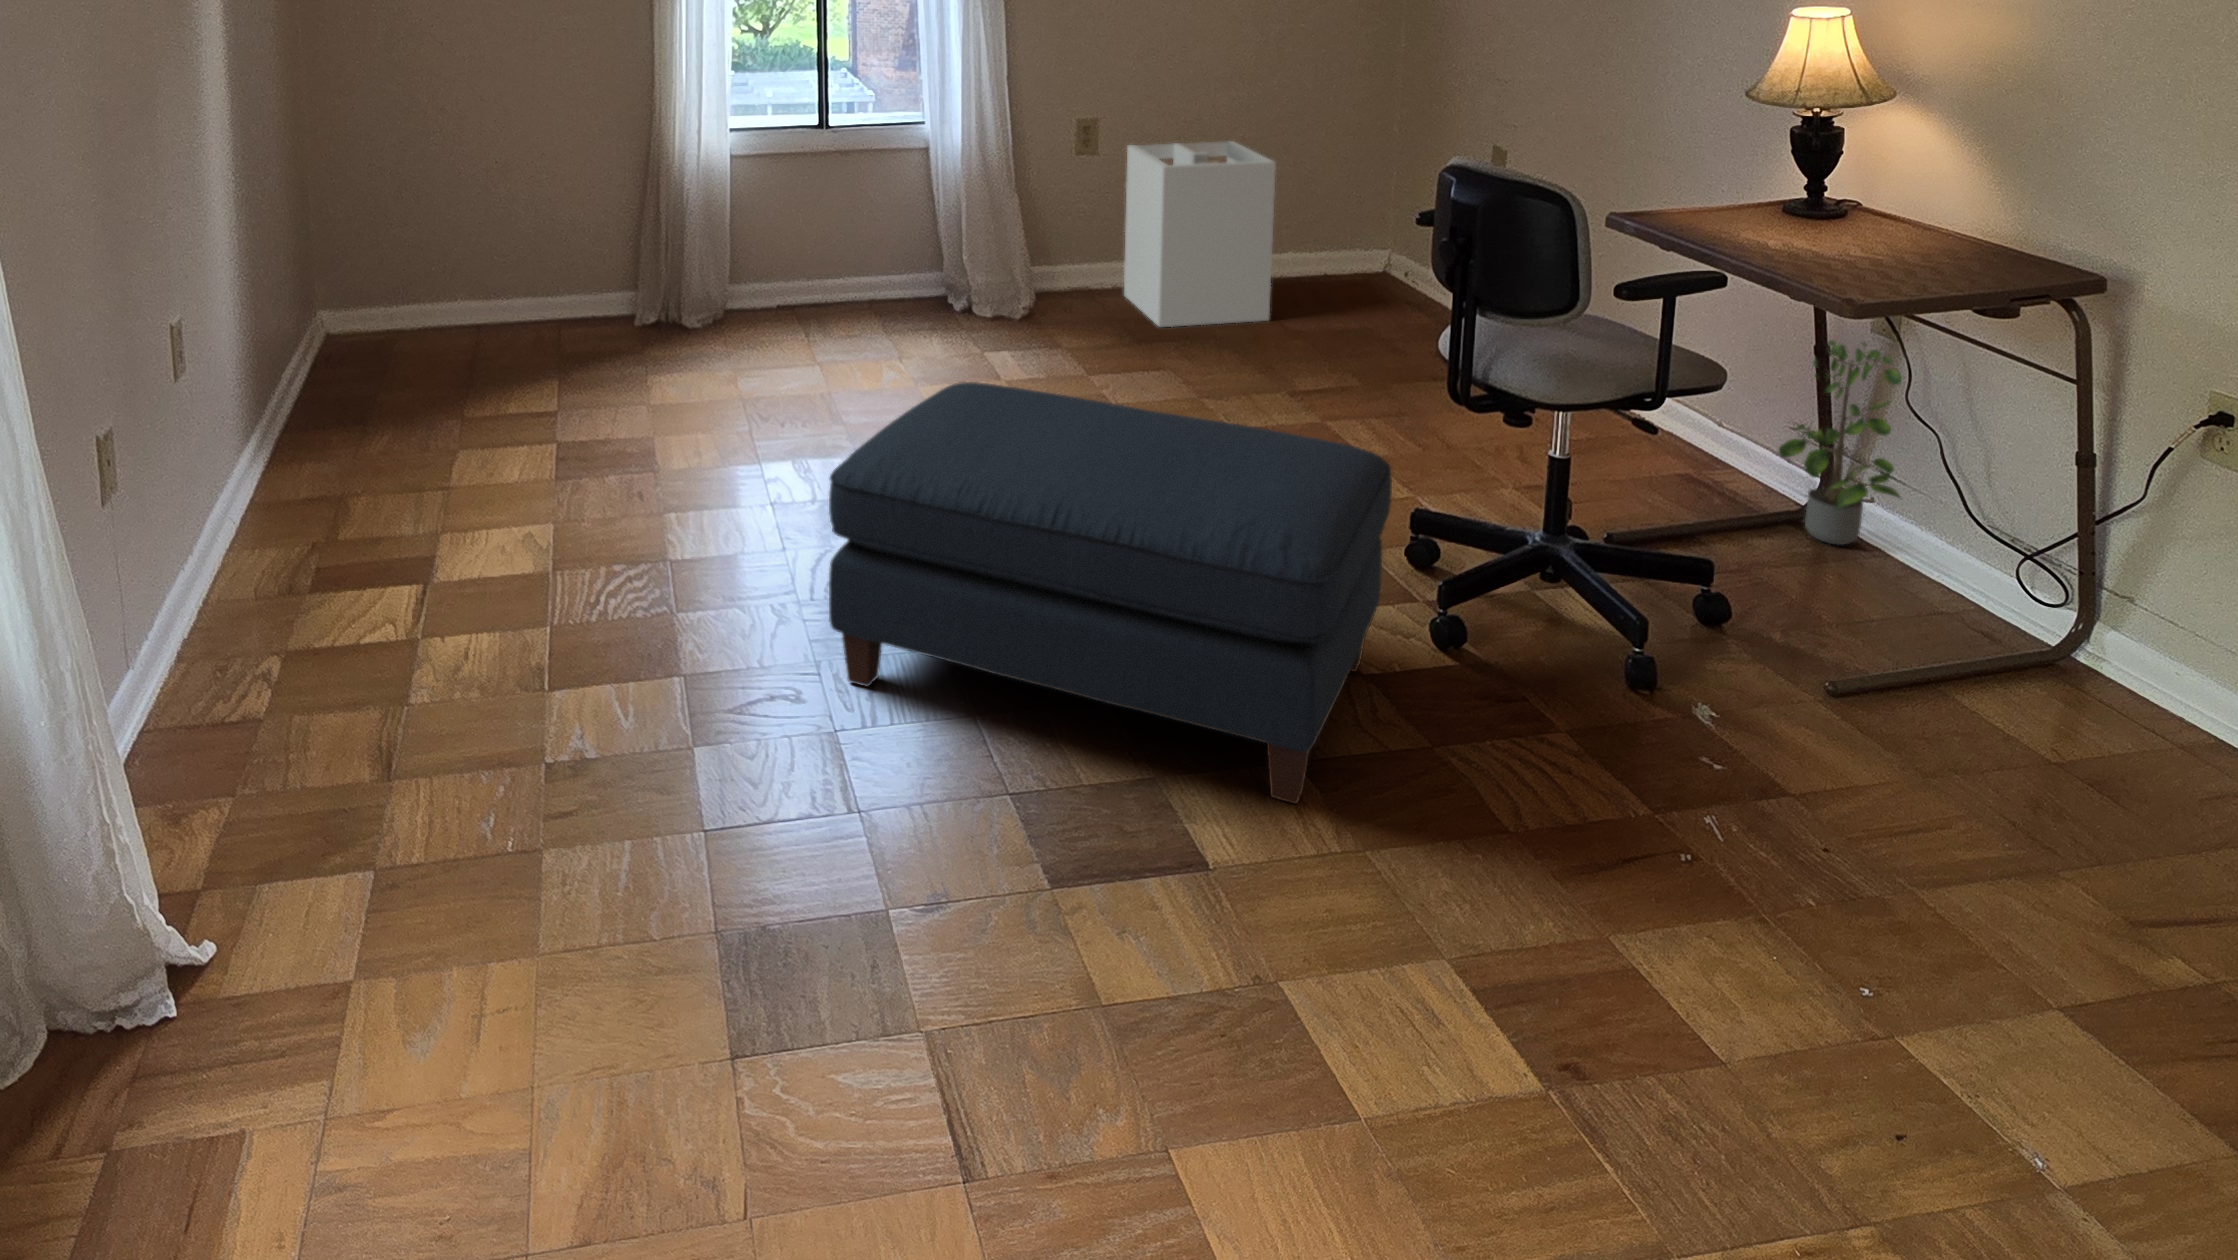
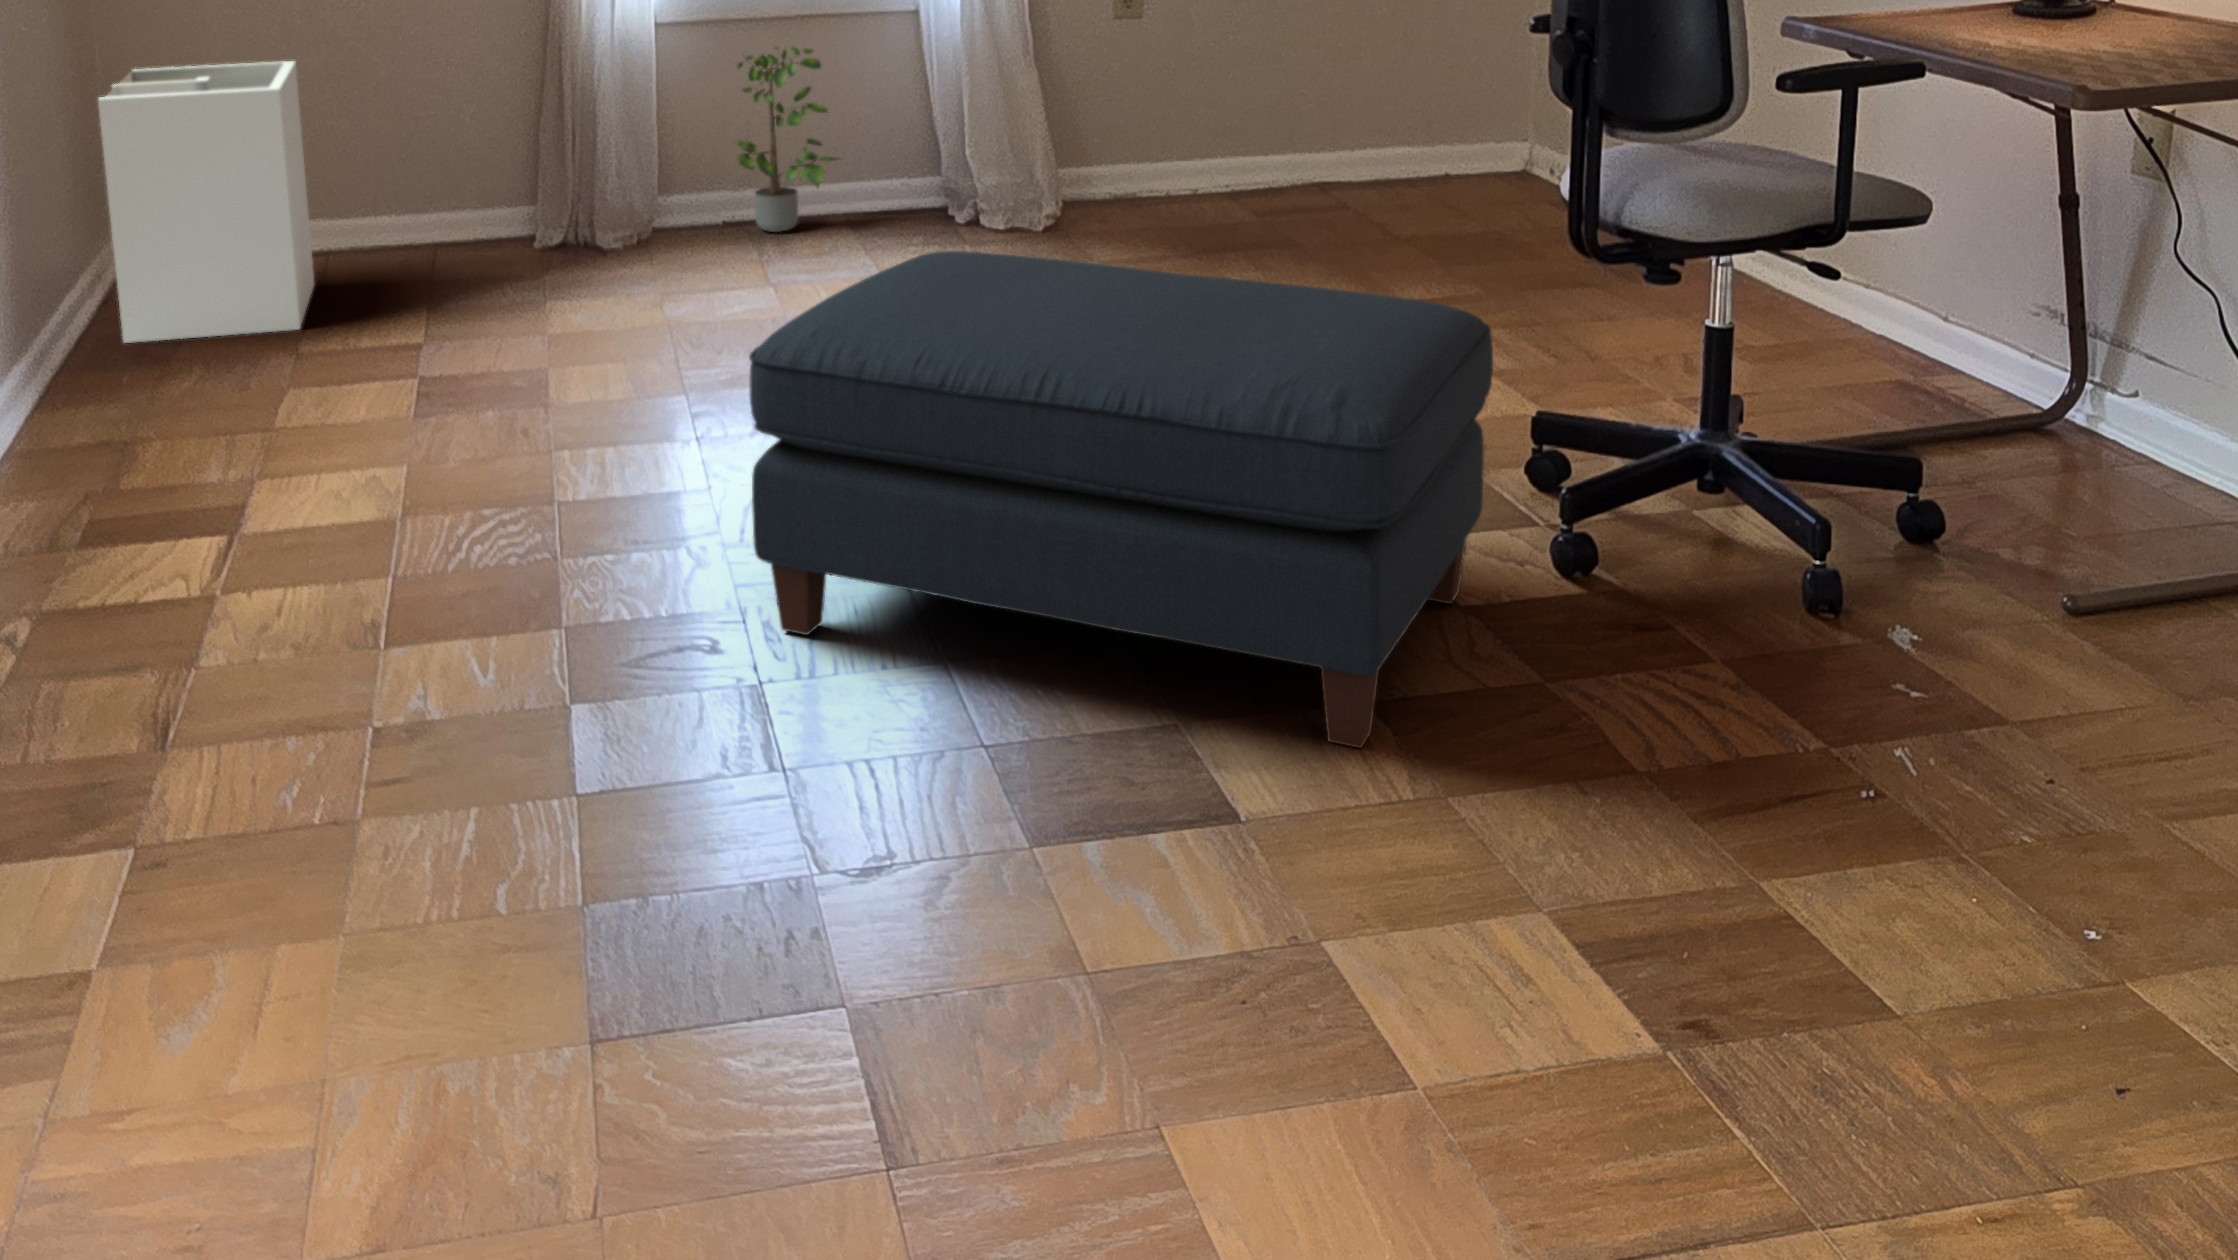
laundry hamper: present [1124,141,1276,327] -> present [98,61,315,343]
potted plant: present [1779,340,1902,545] -> present [734,47,838,232]

